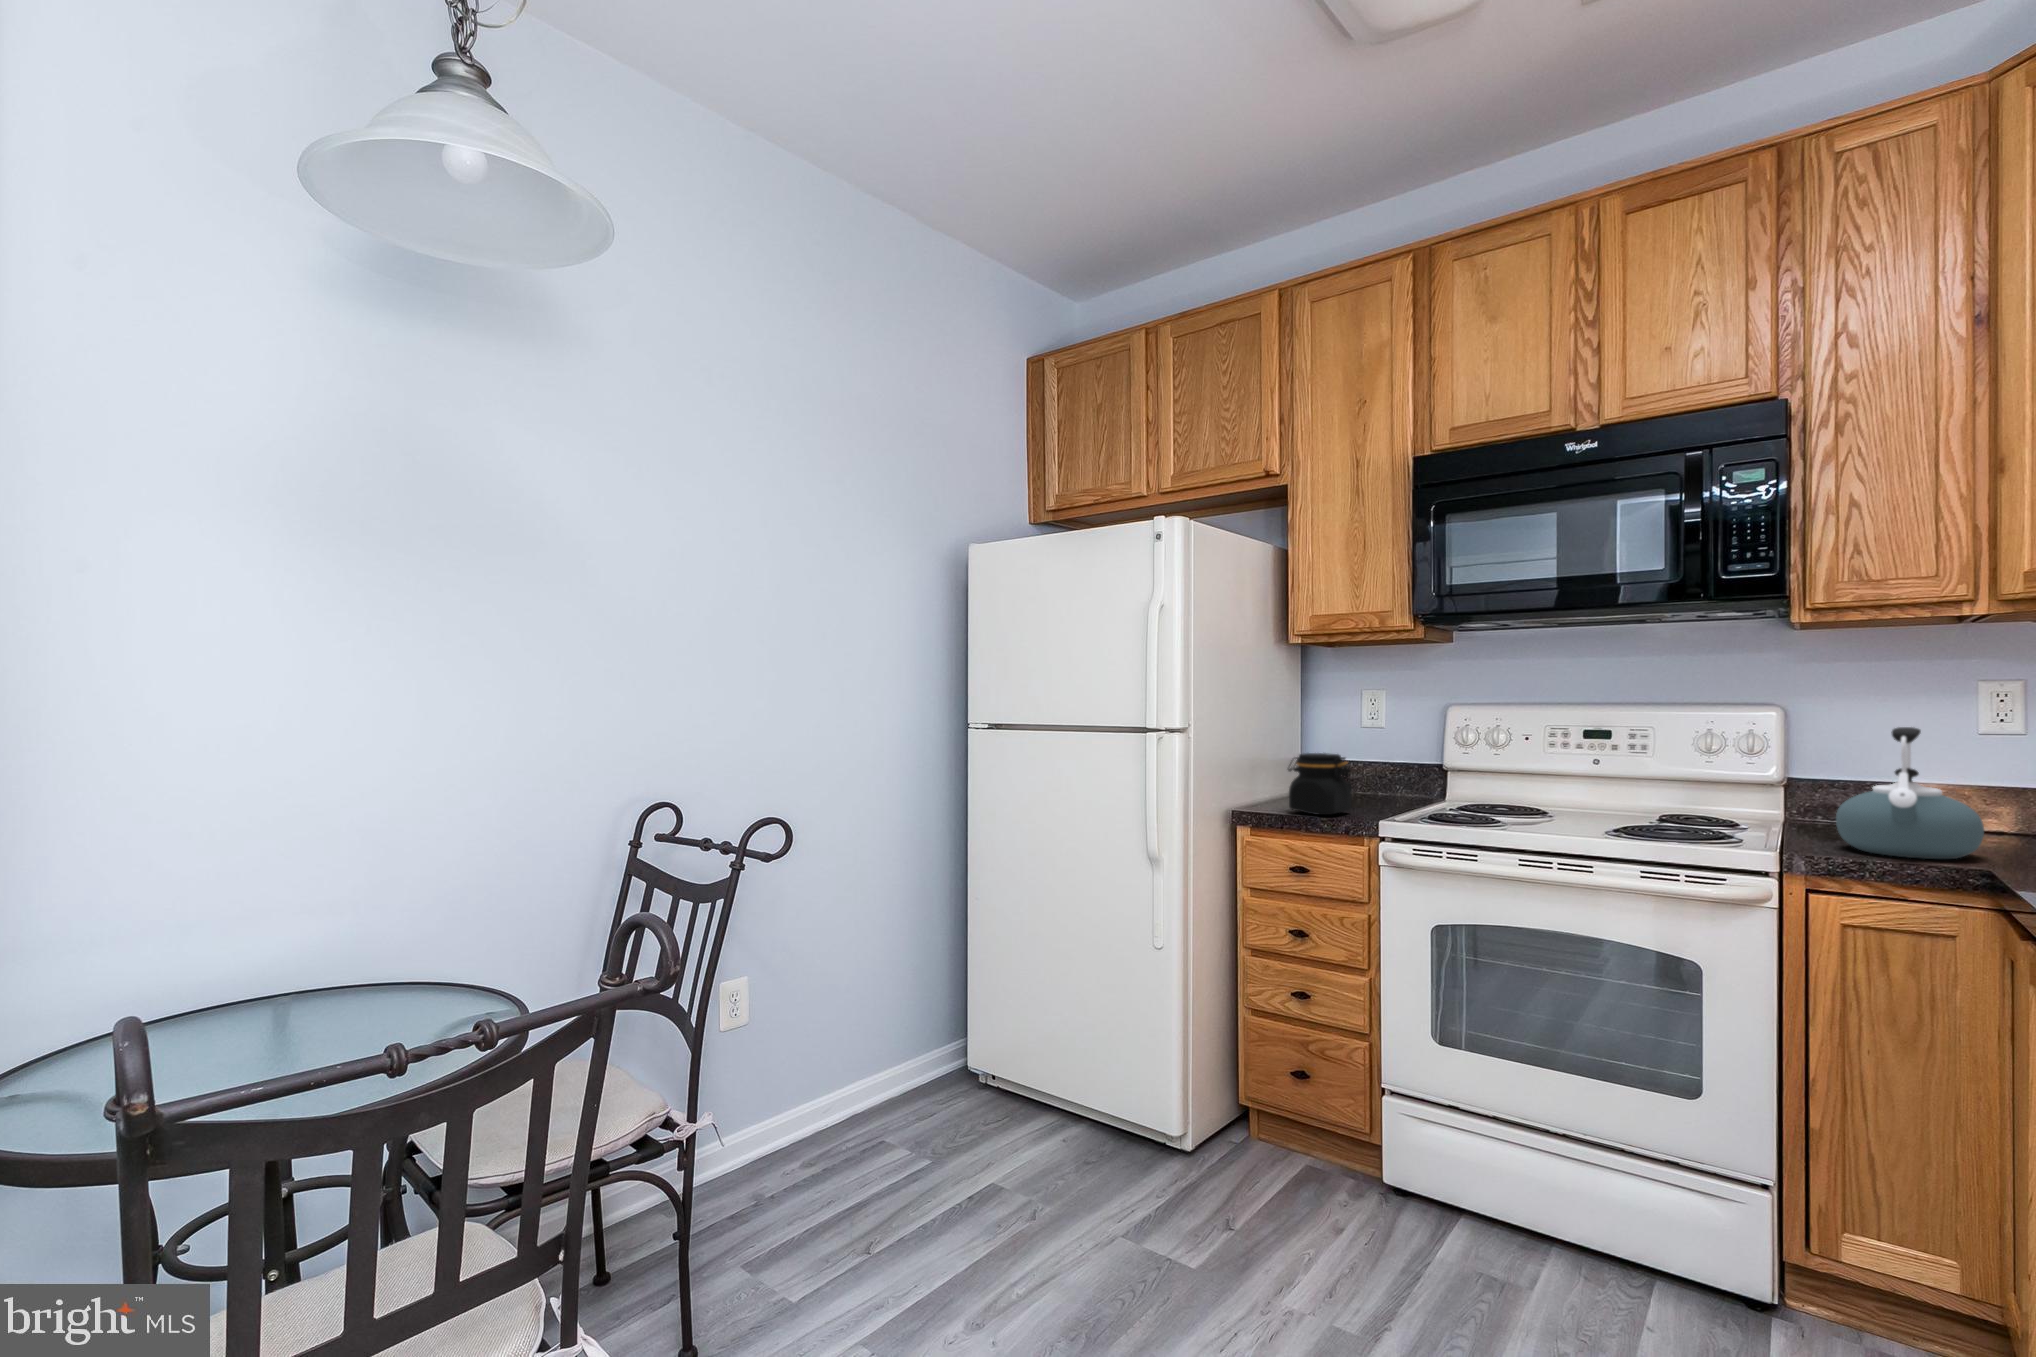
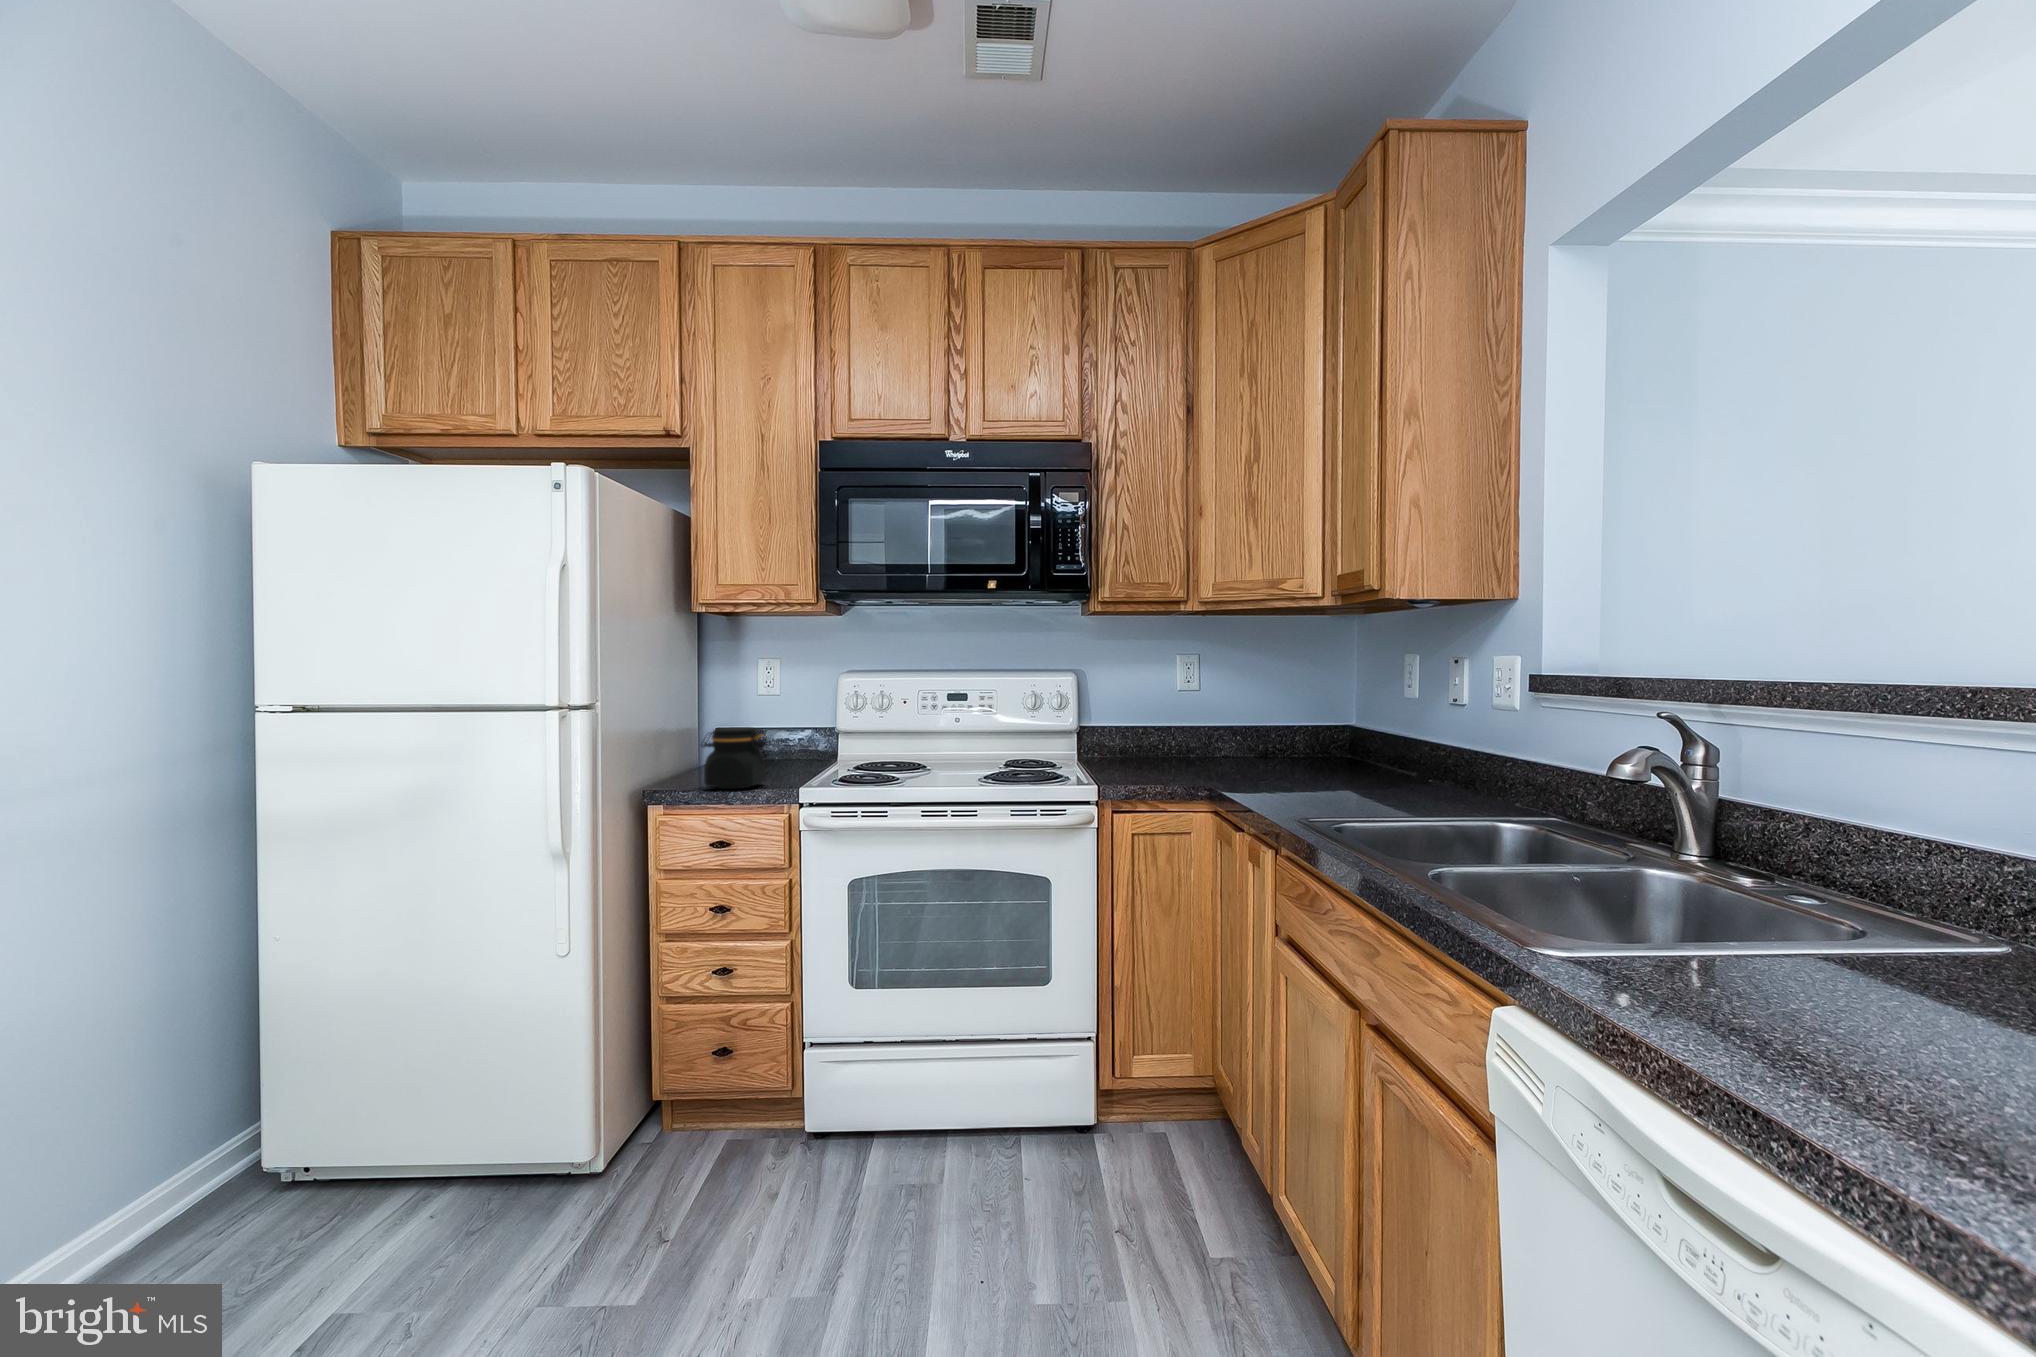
kettle: present [1836,727,1984,859] -> none [1118,687,1195,778]

